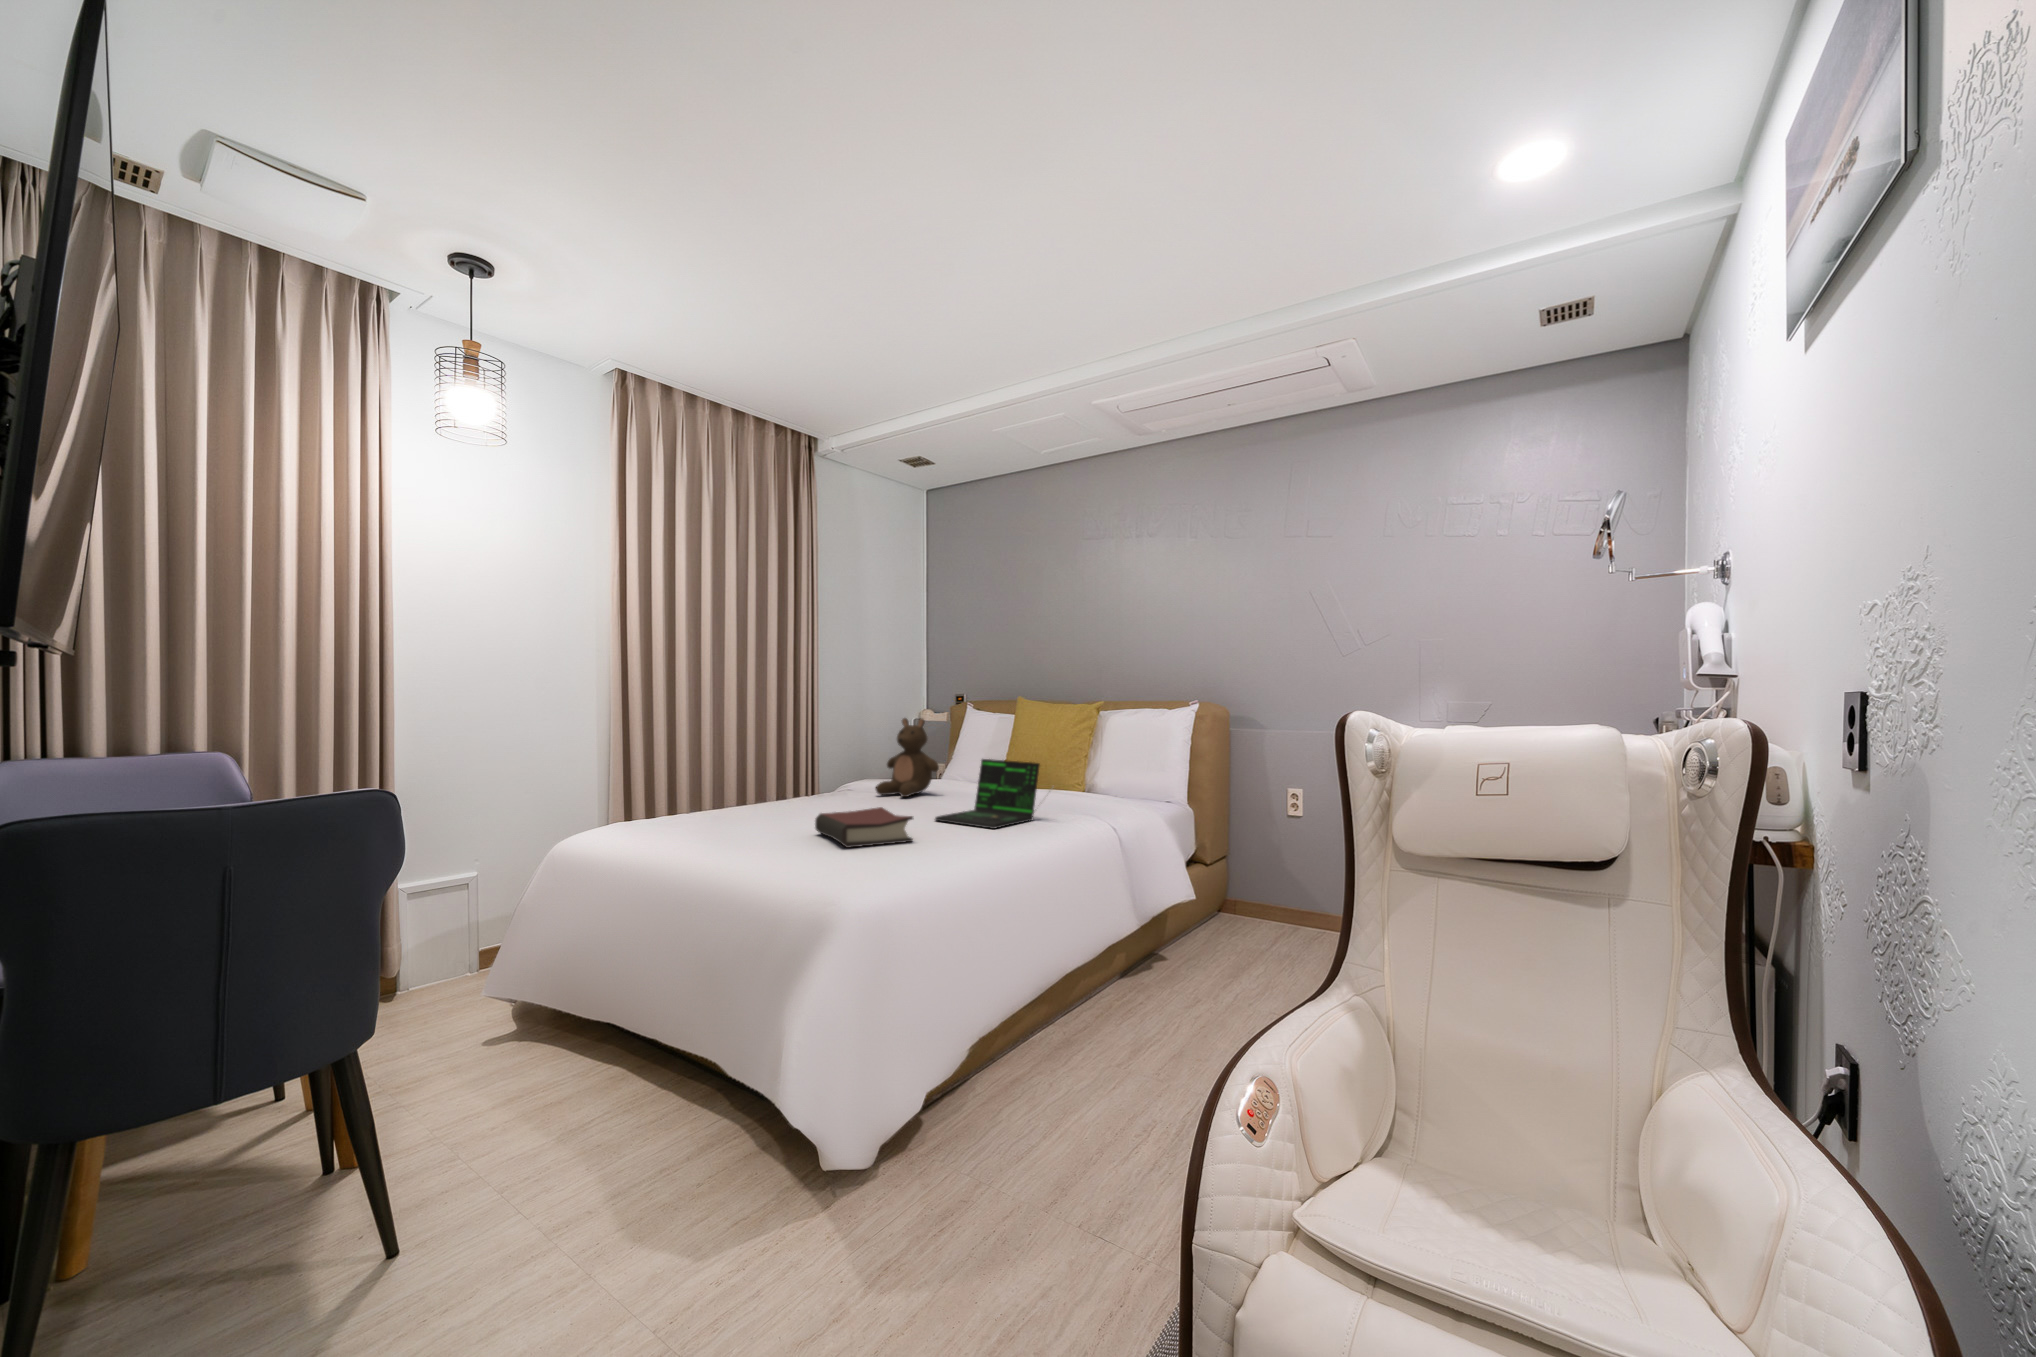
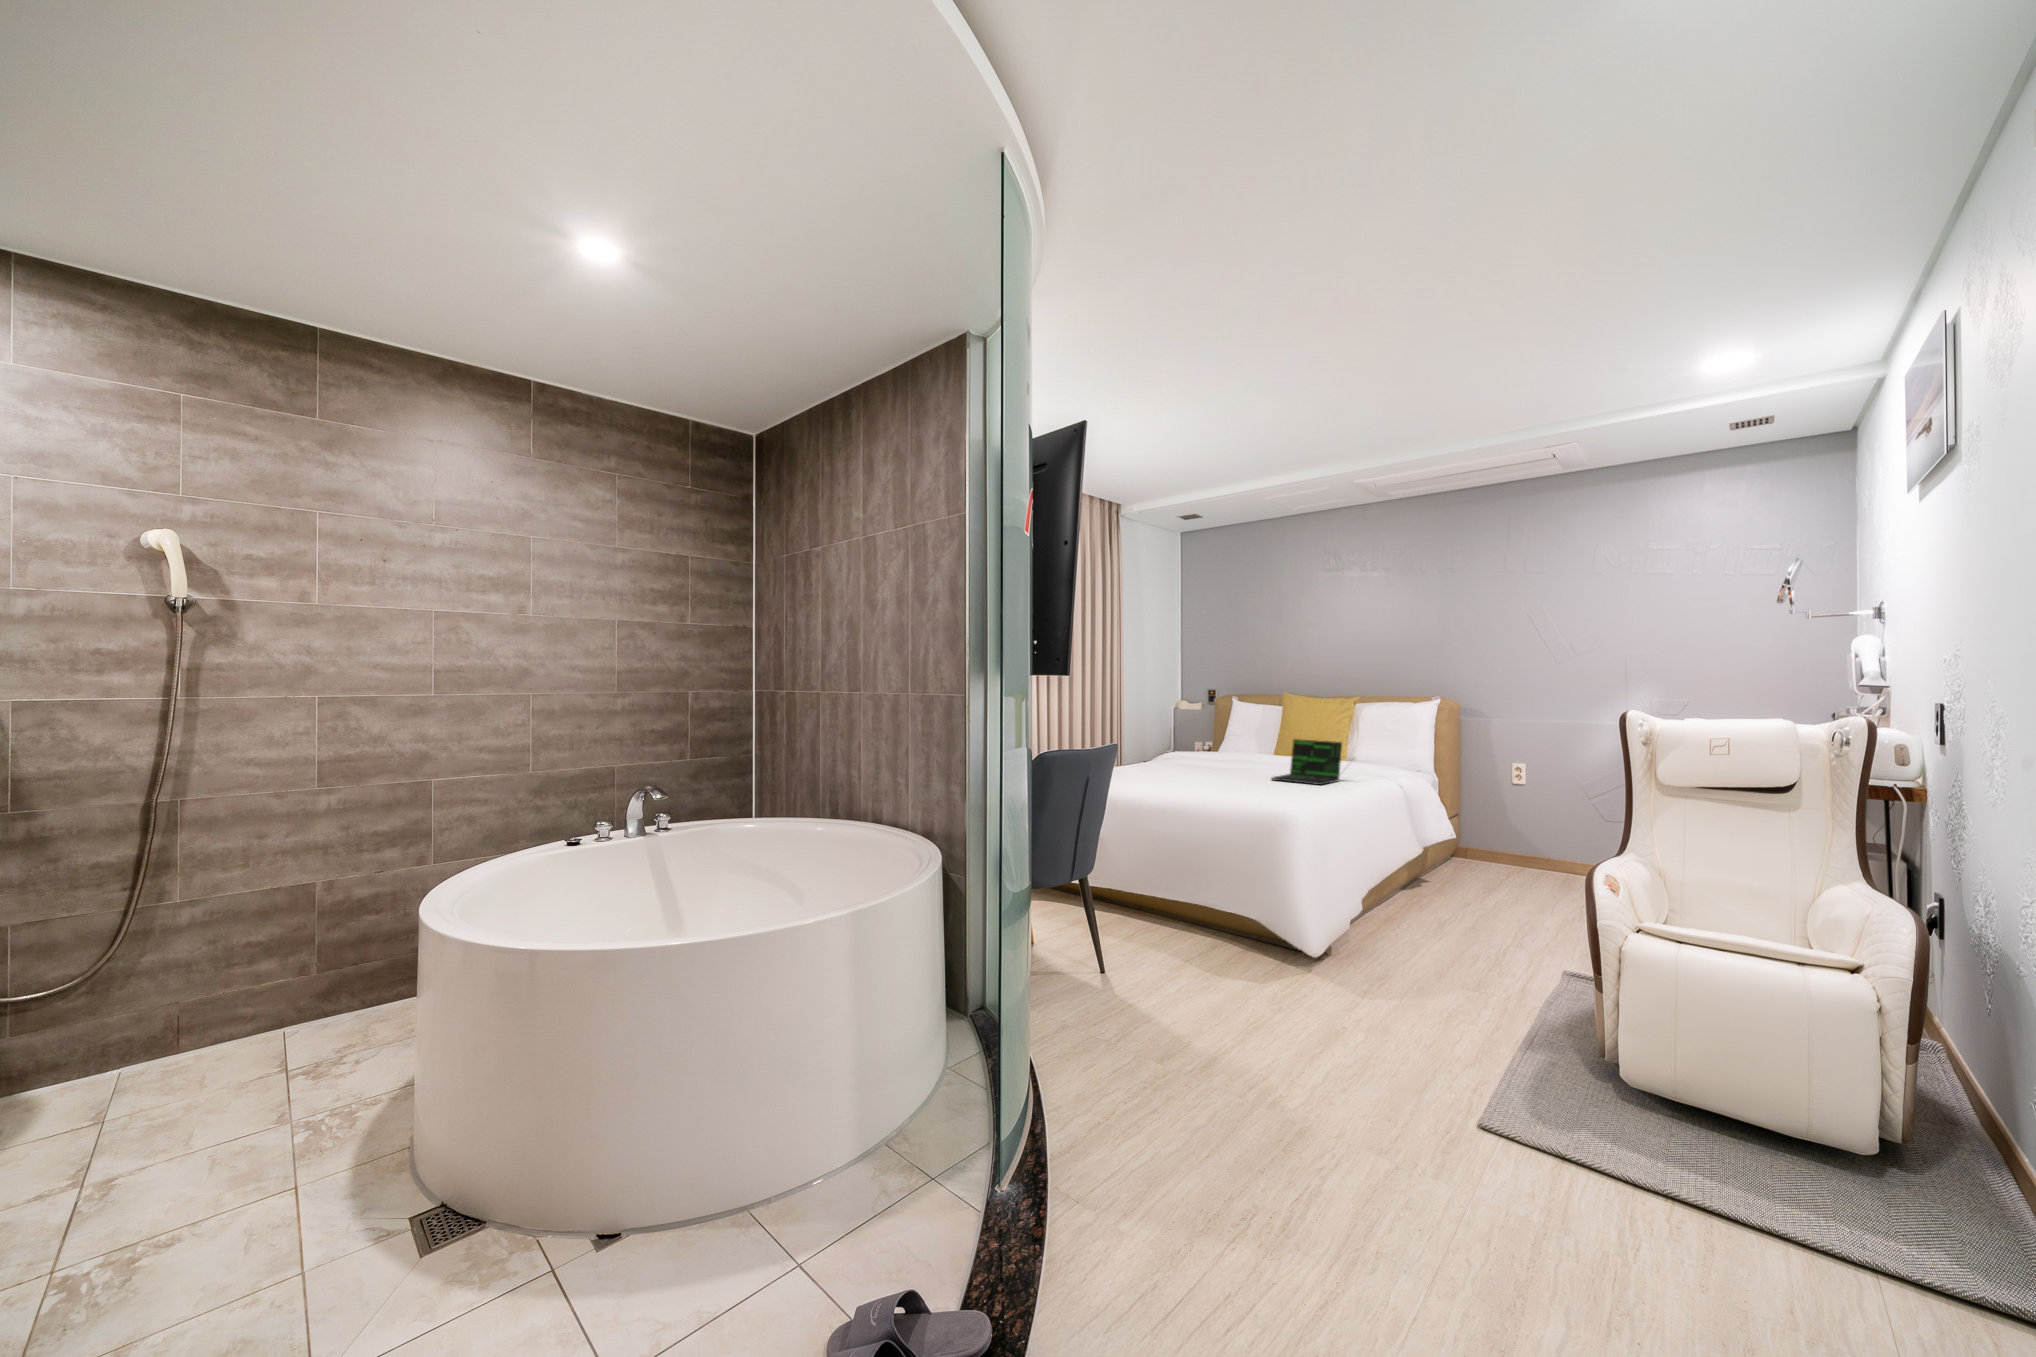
stuffed bear: present [876,718,939,797] -> none [1199,710,1243,766]
hardback book: present [815,807,913,848] -> none [1207,770,1279,793]

